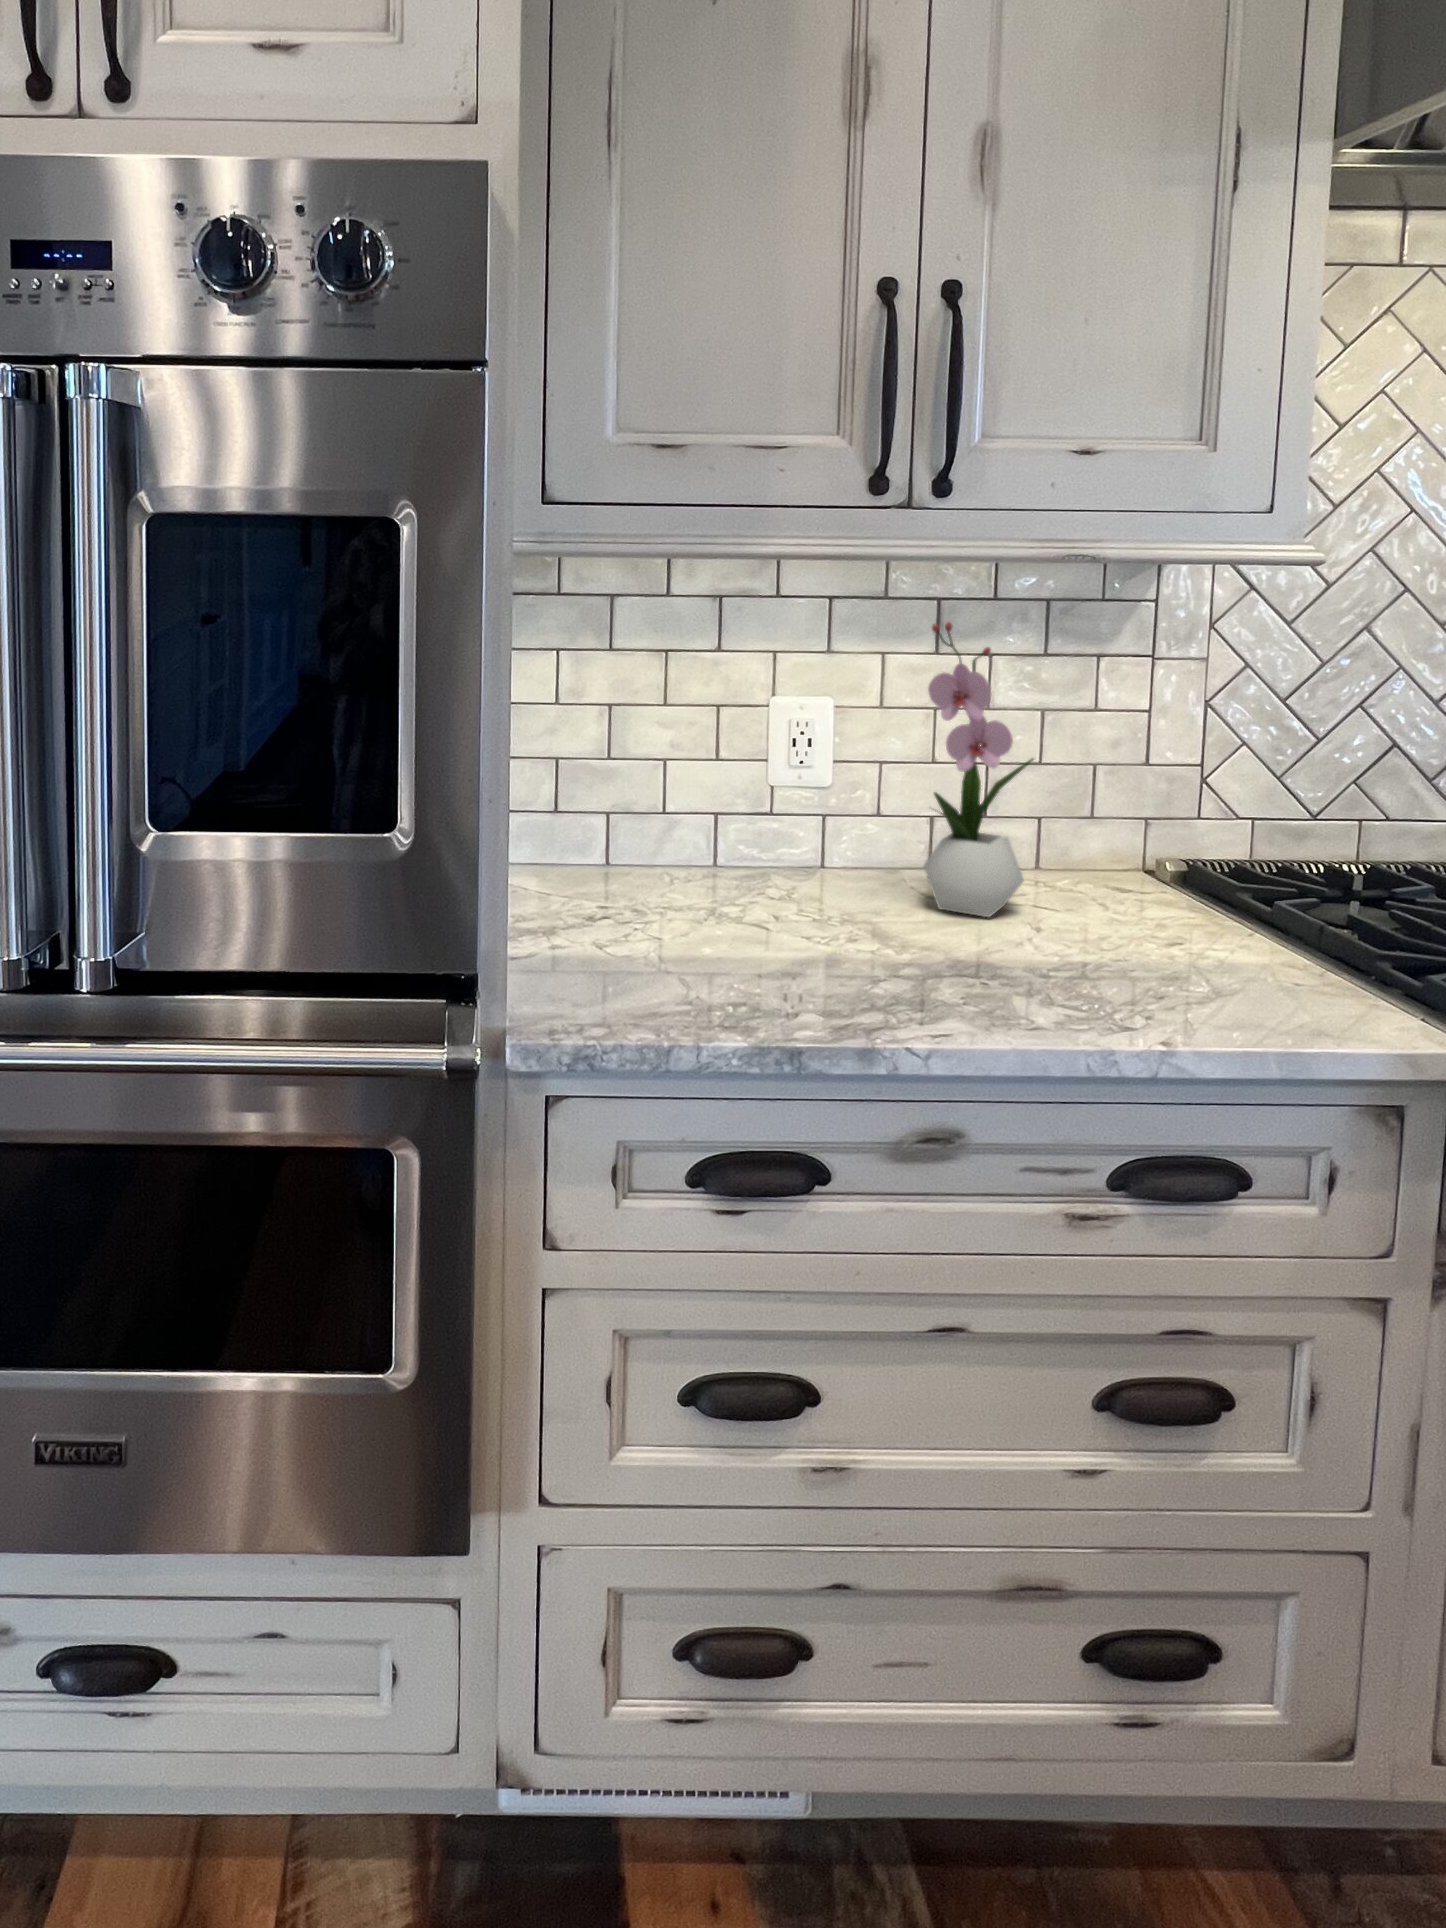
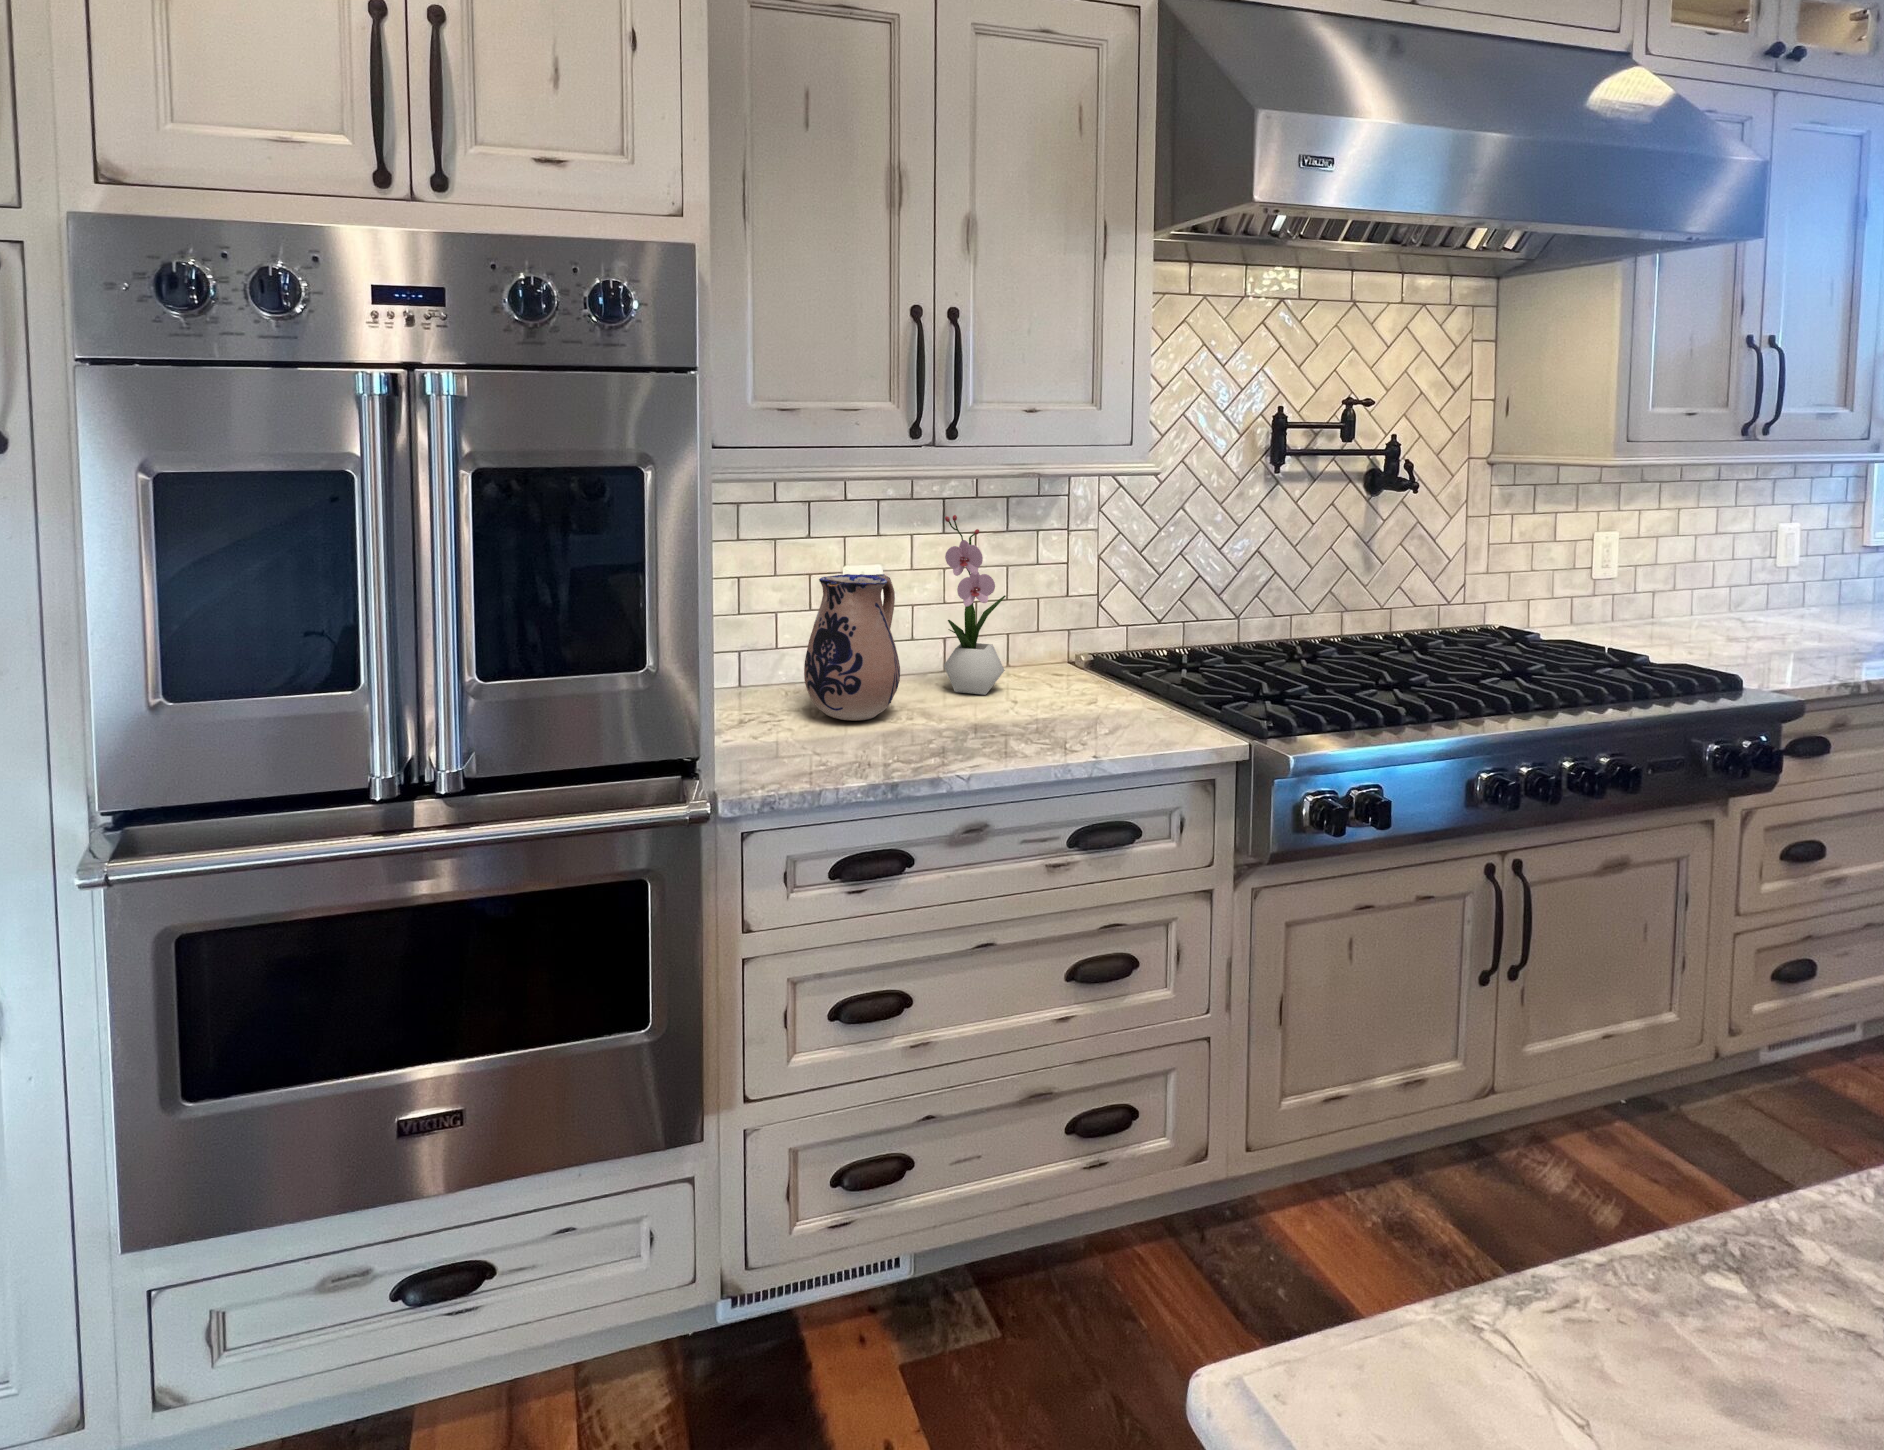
ceramic pitcher: none [684,710,841,941] -> present [804,574,900,721]

